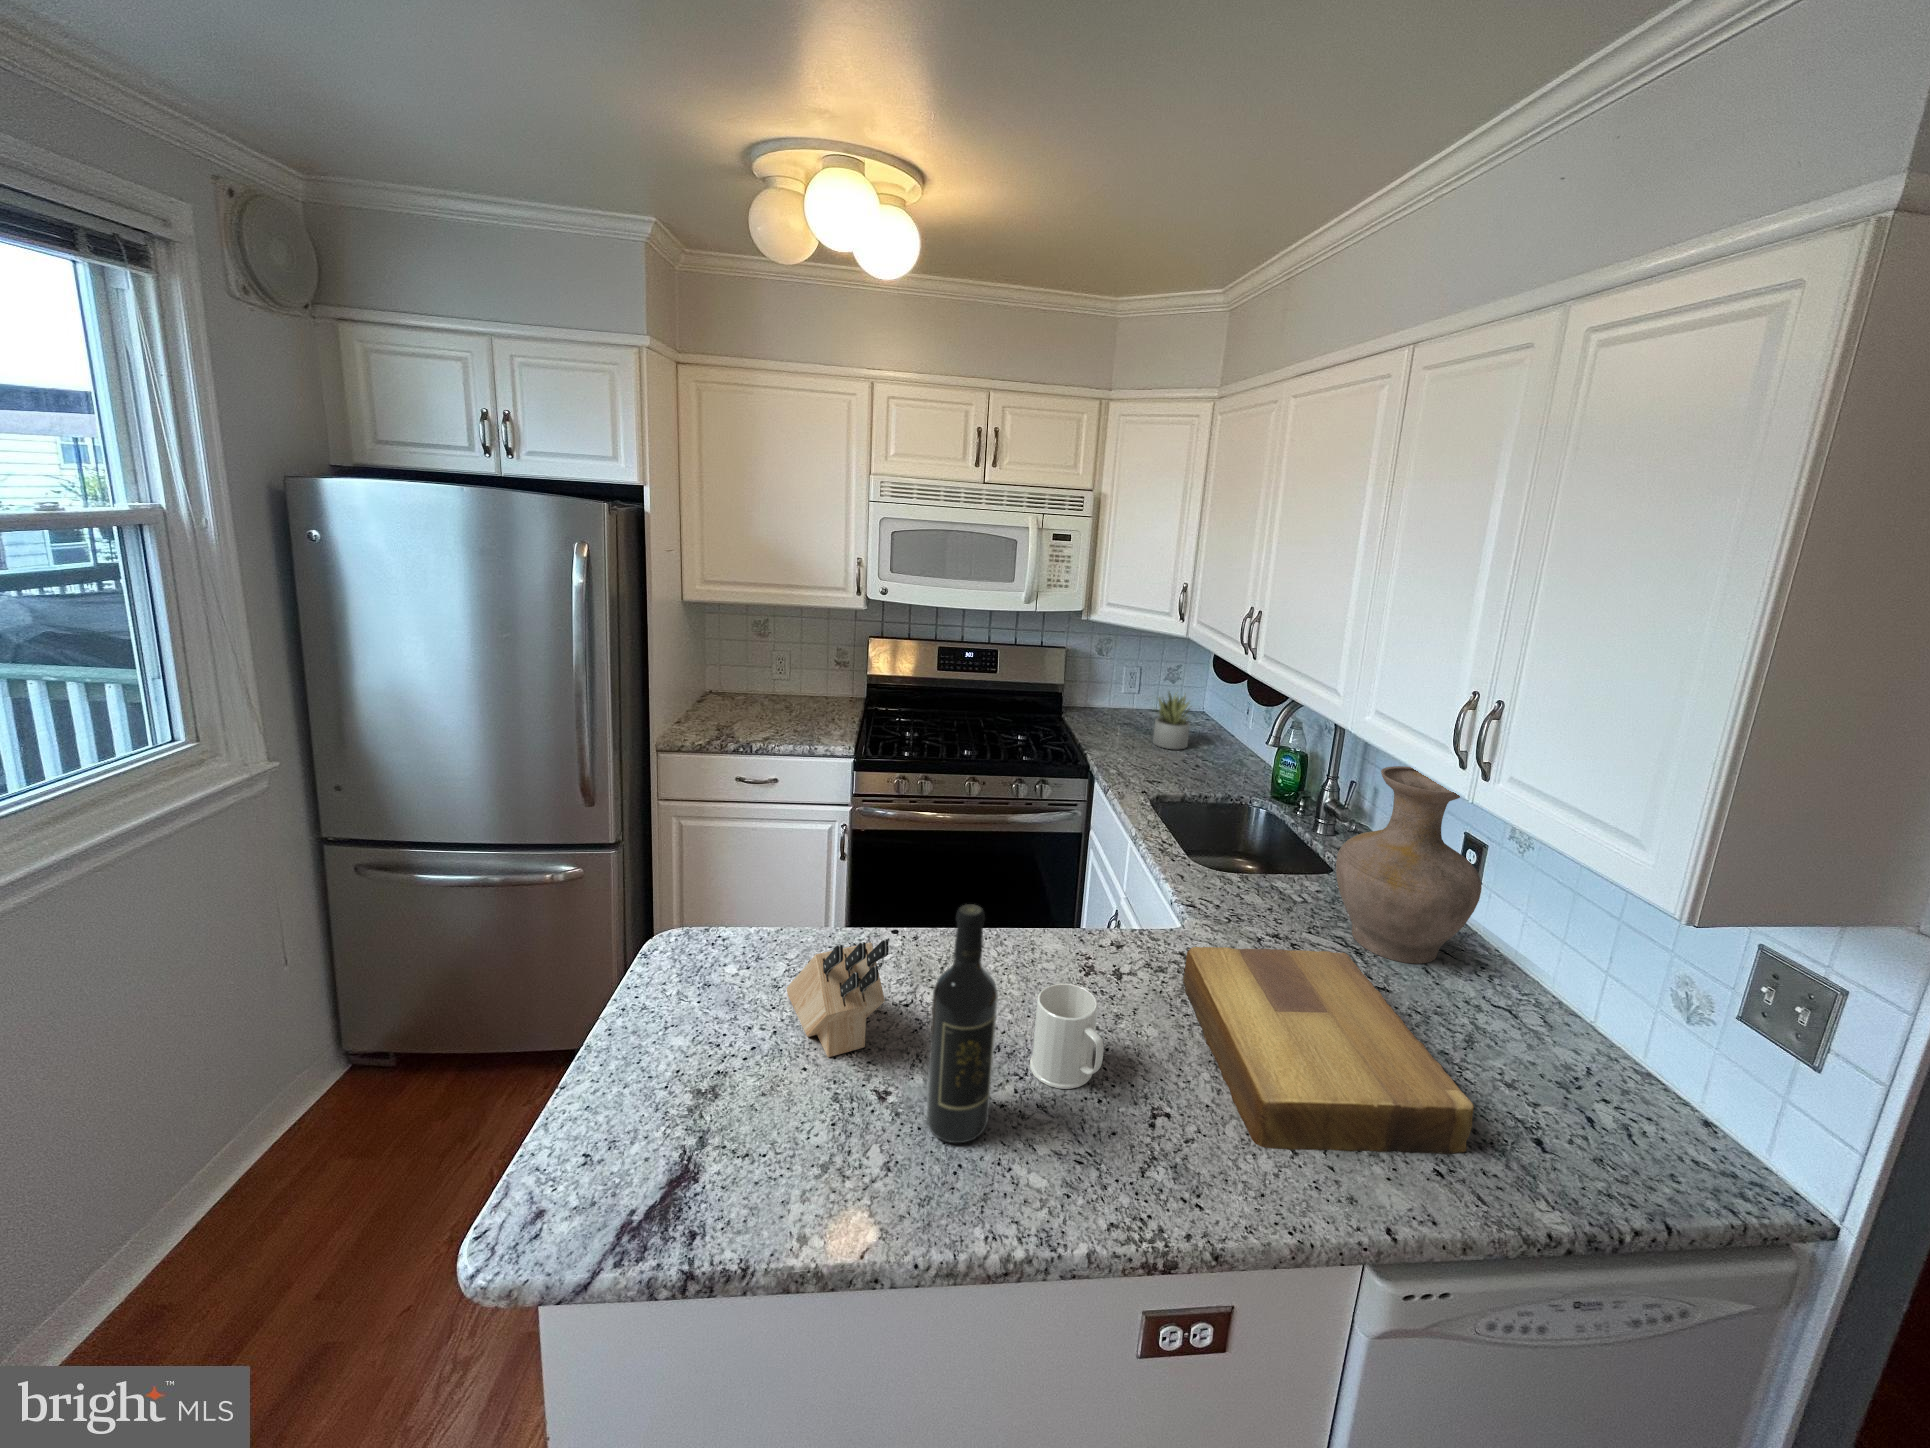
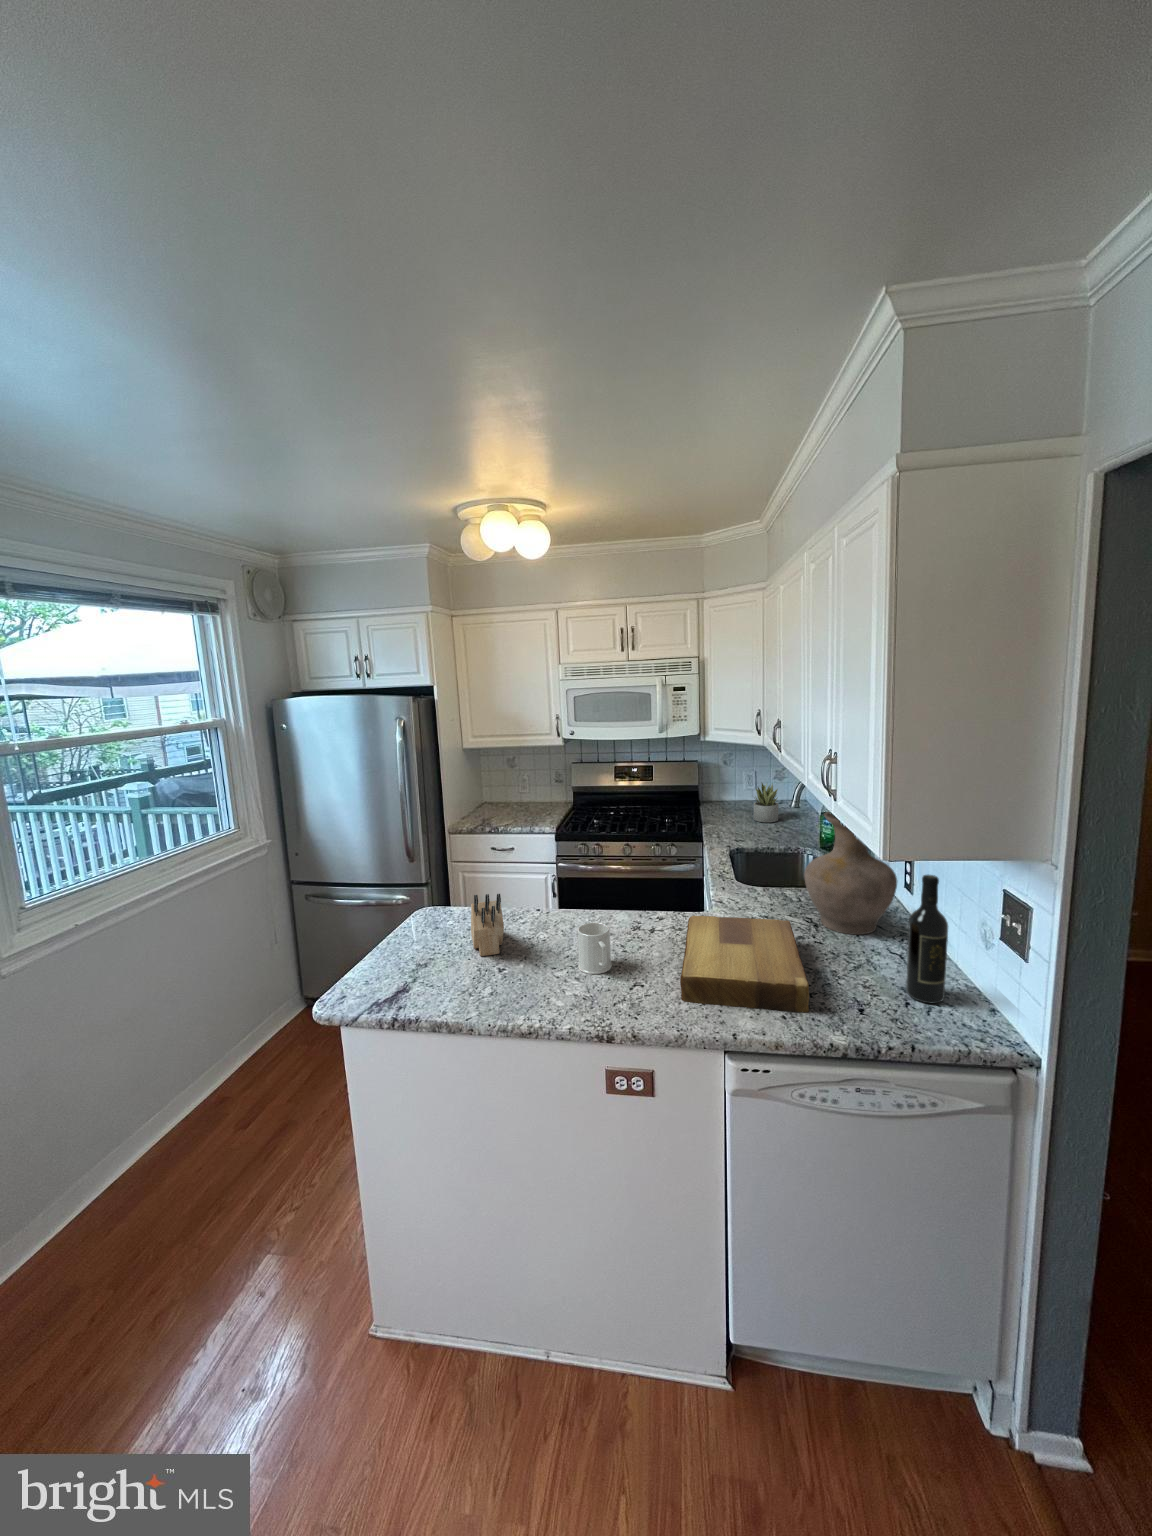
wine bottle: present [926,904,998,1143] -> present [906,875,948,1003]

